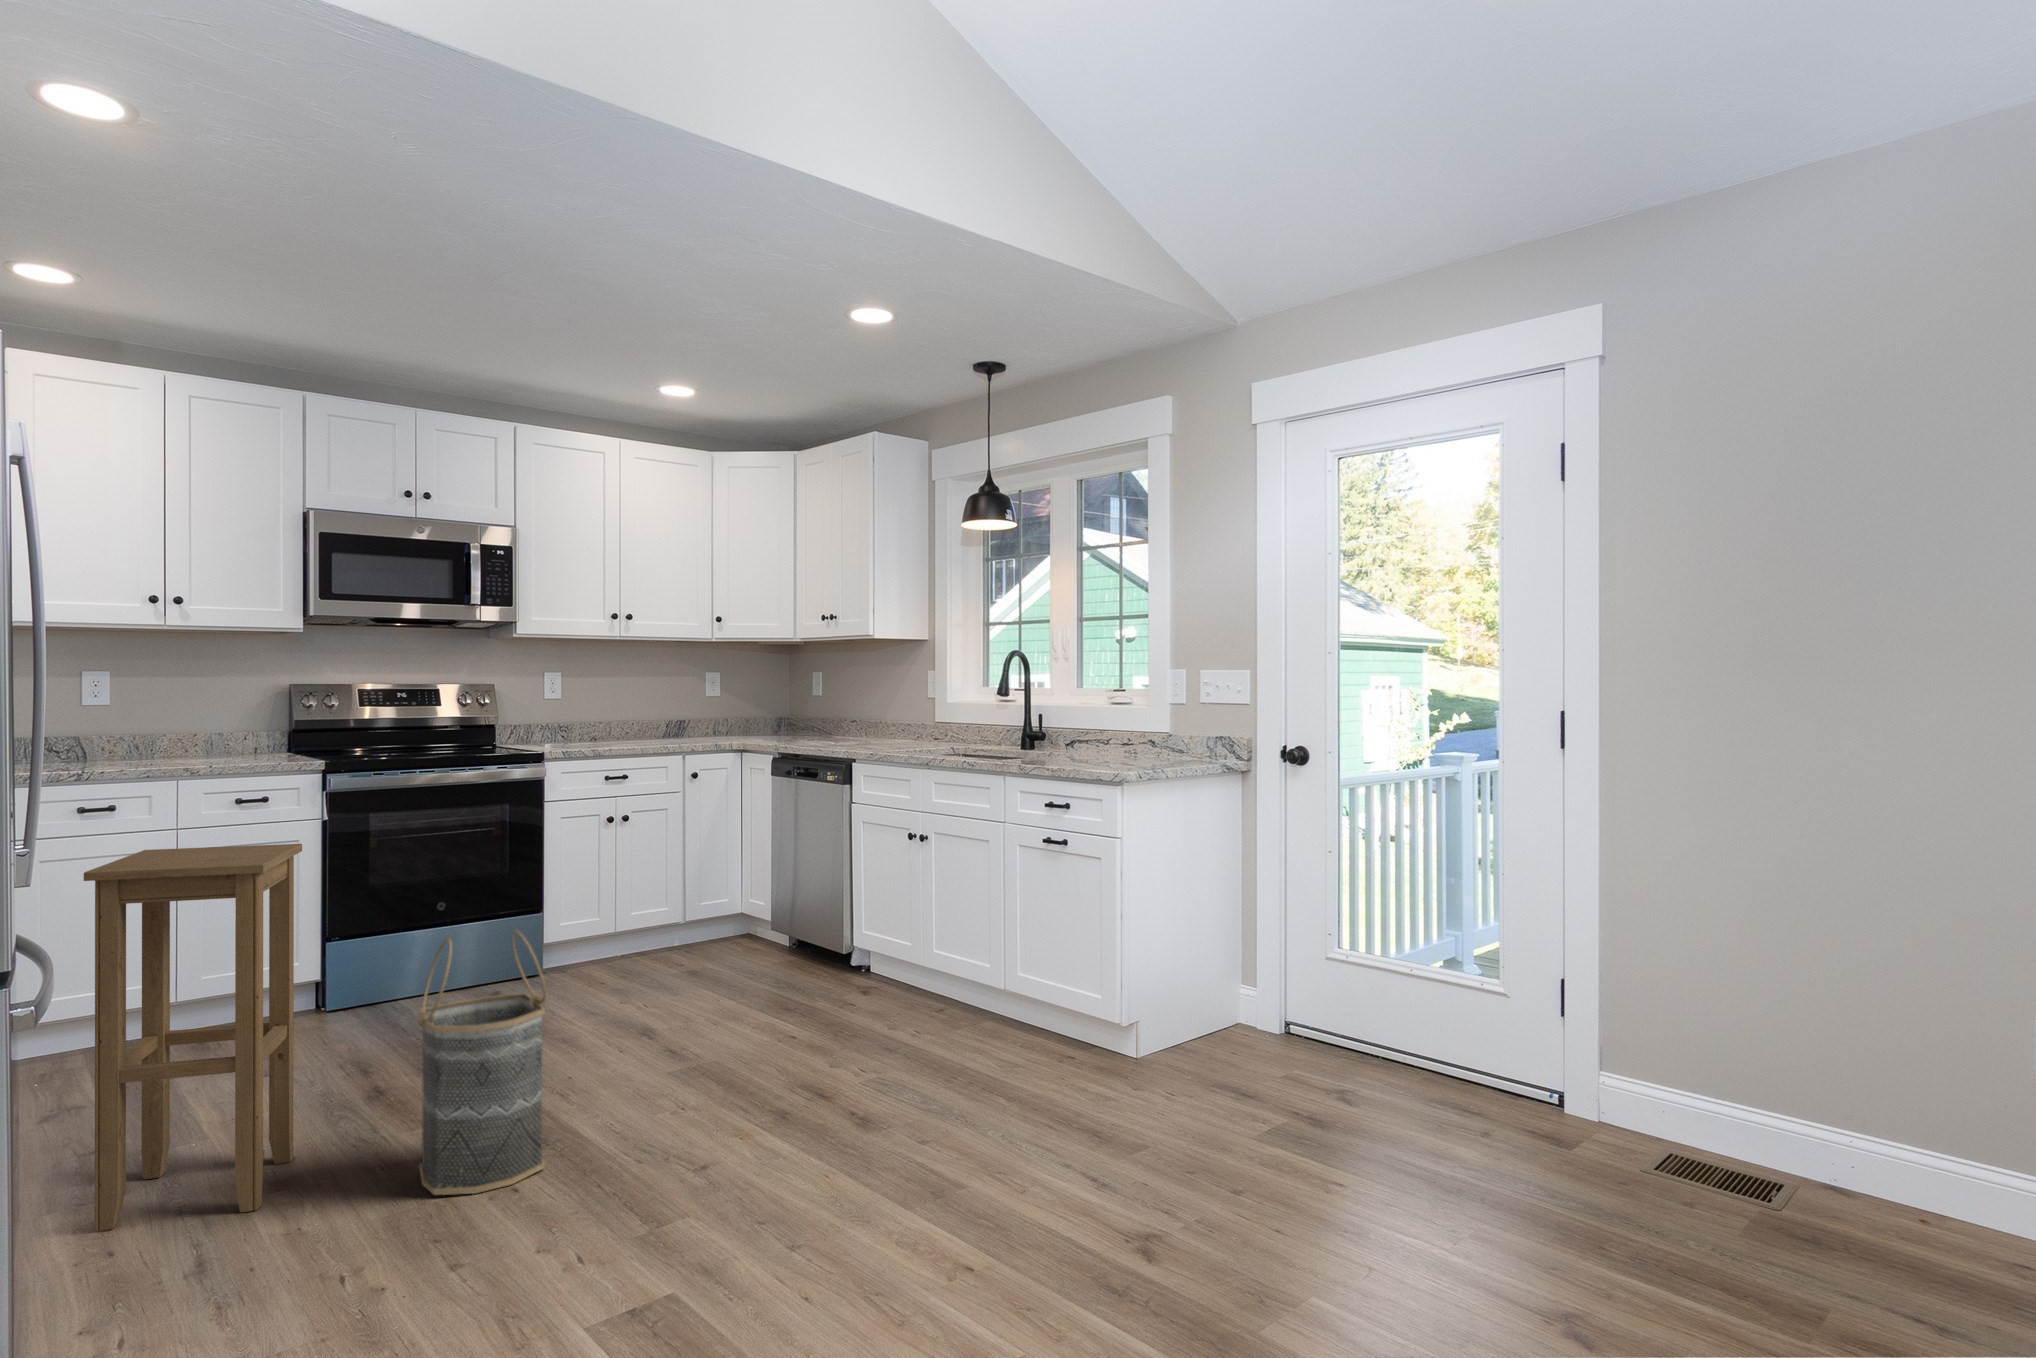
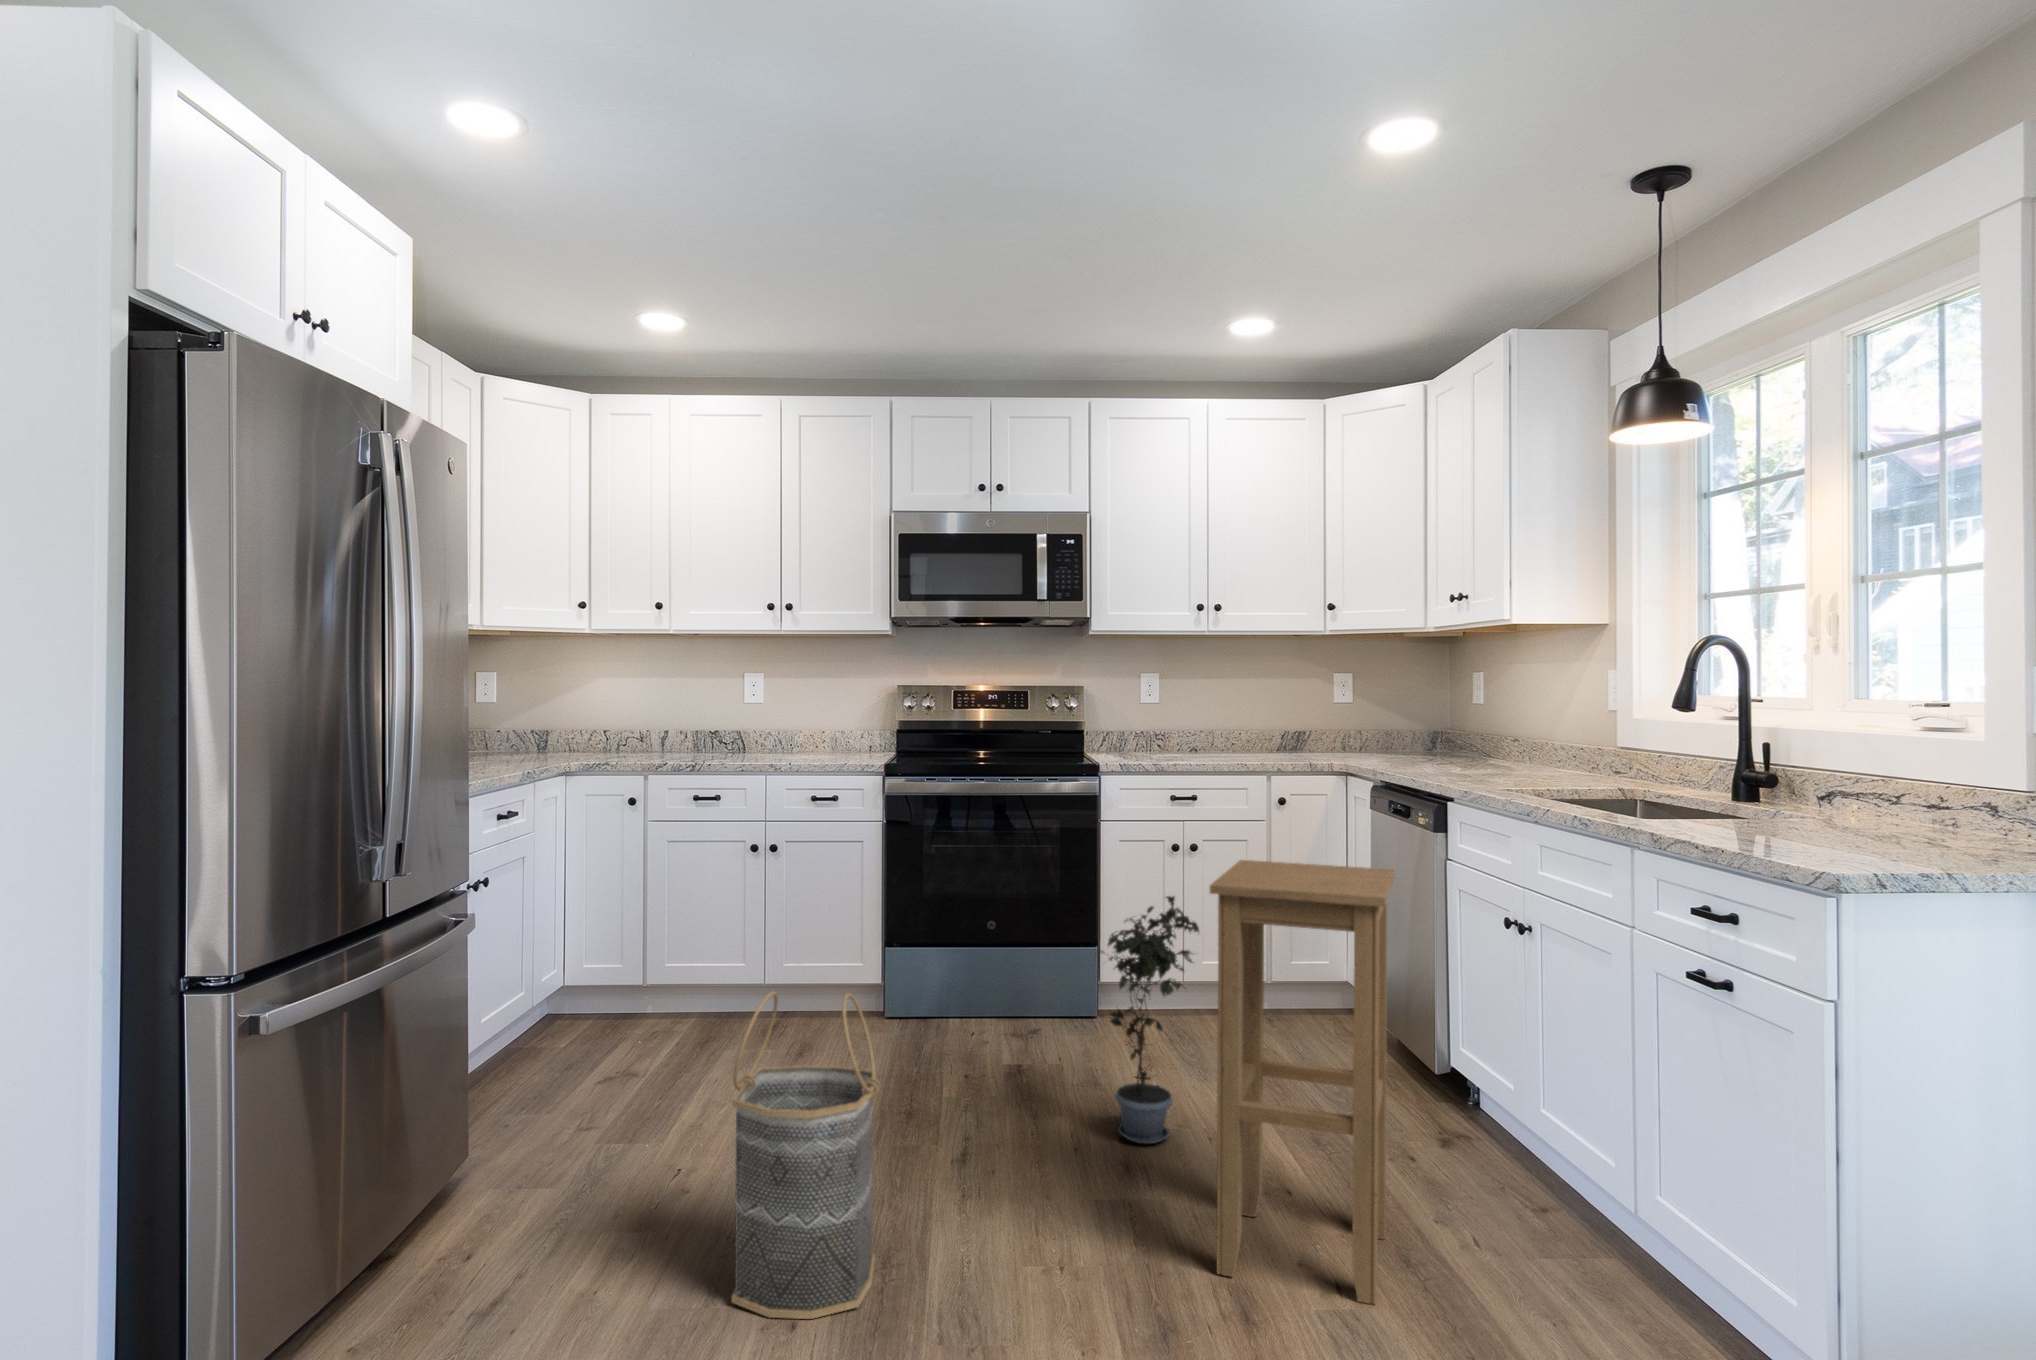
stool: present [84,844,302,1231] -> present [1209,860,1395,1304]
potted plant: none [619,845,707,1040] -> present [1102,896,1199,1144]

